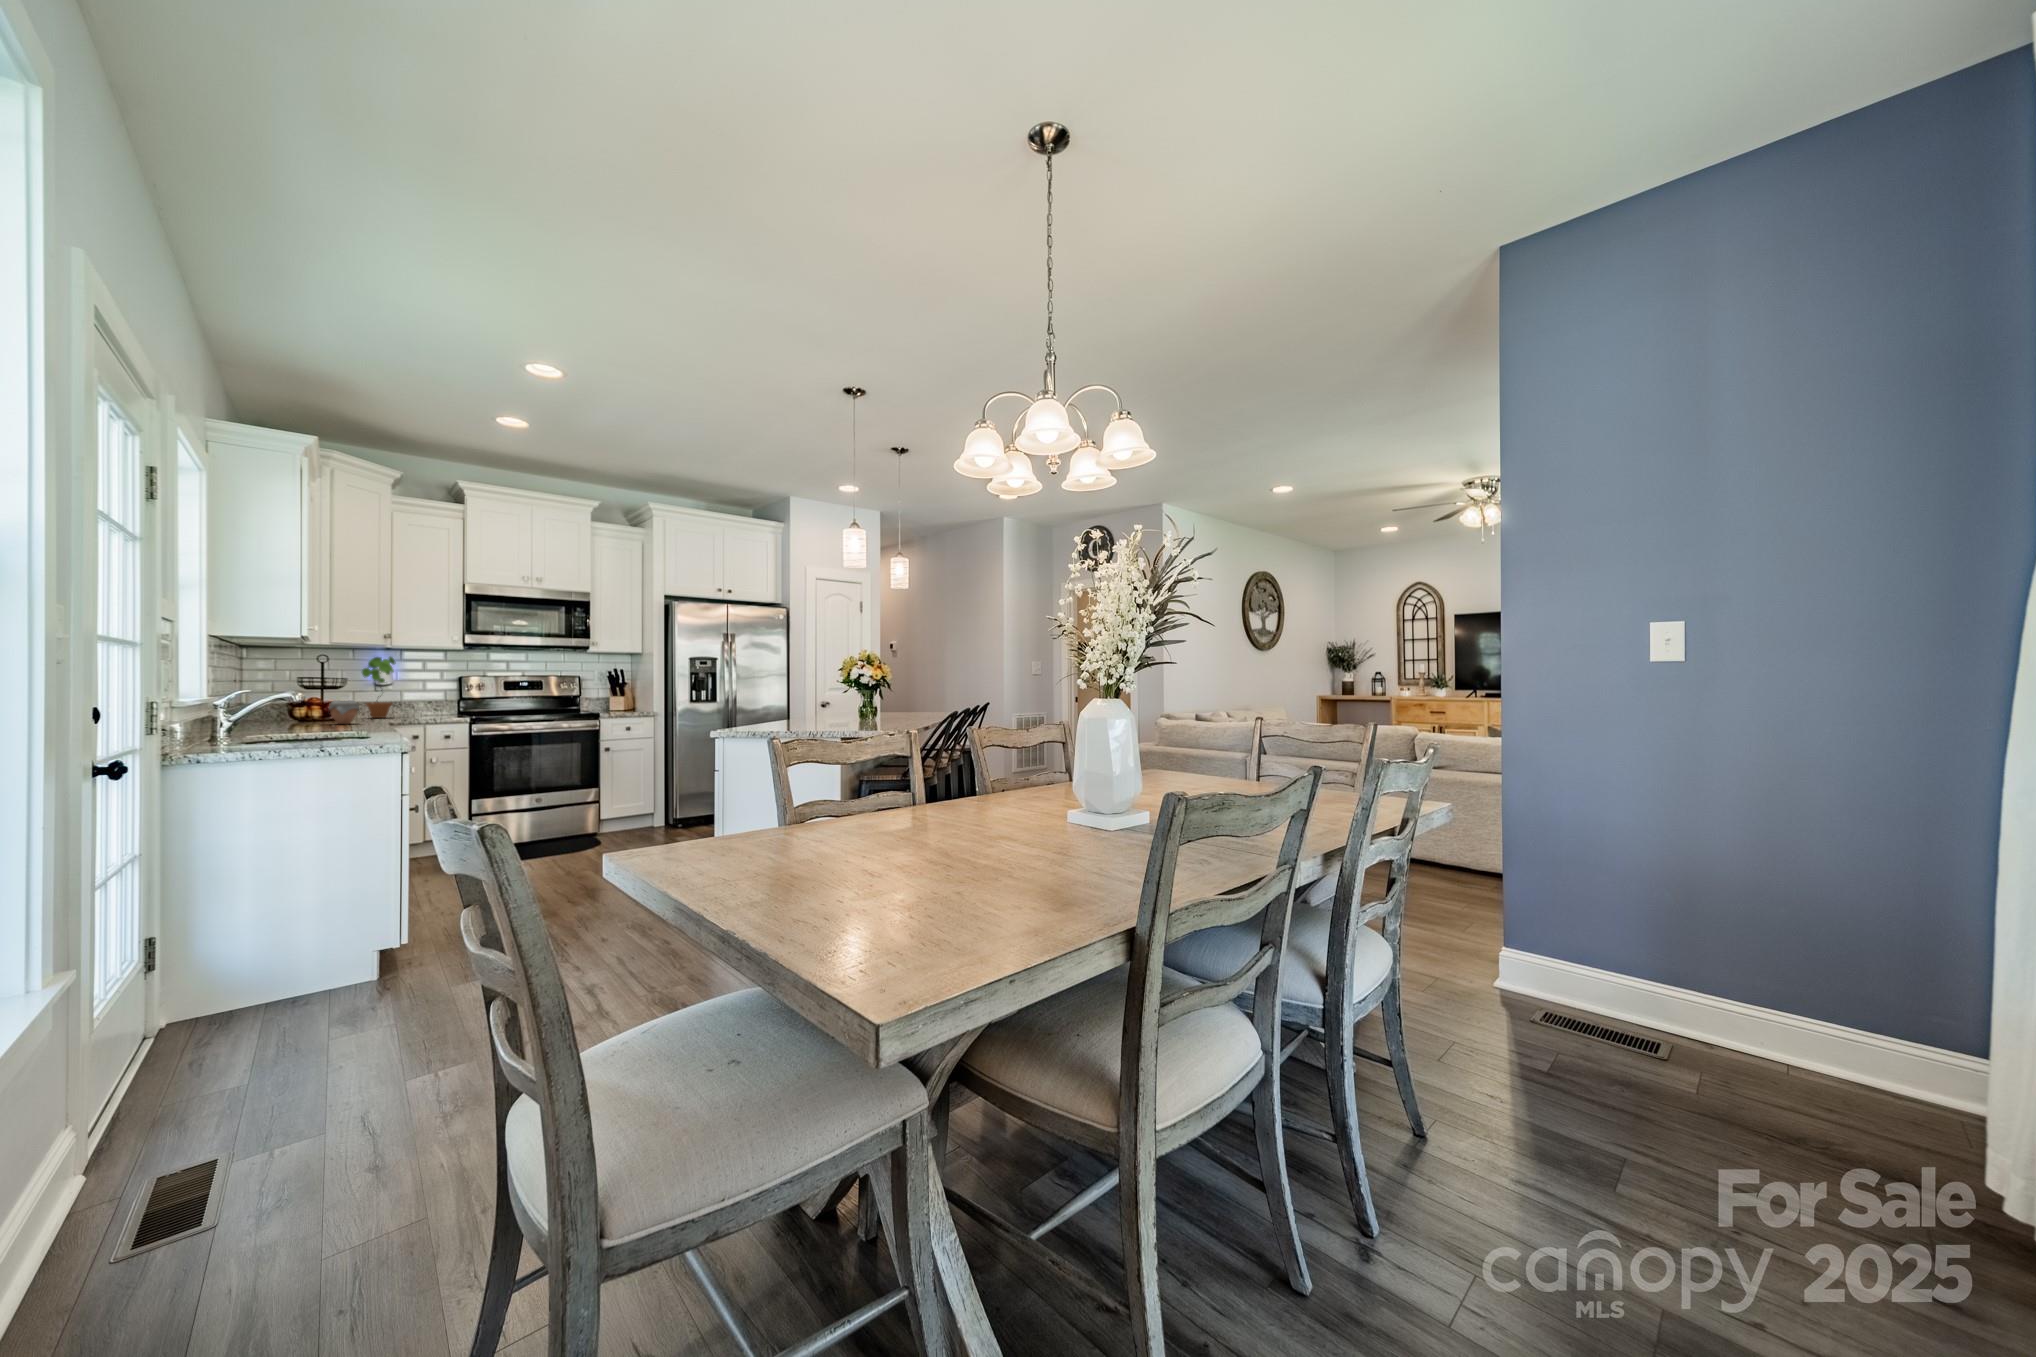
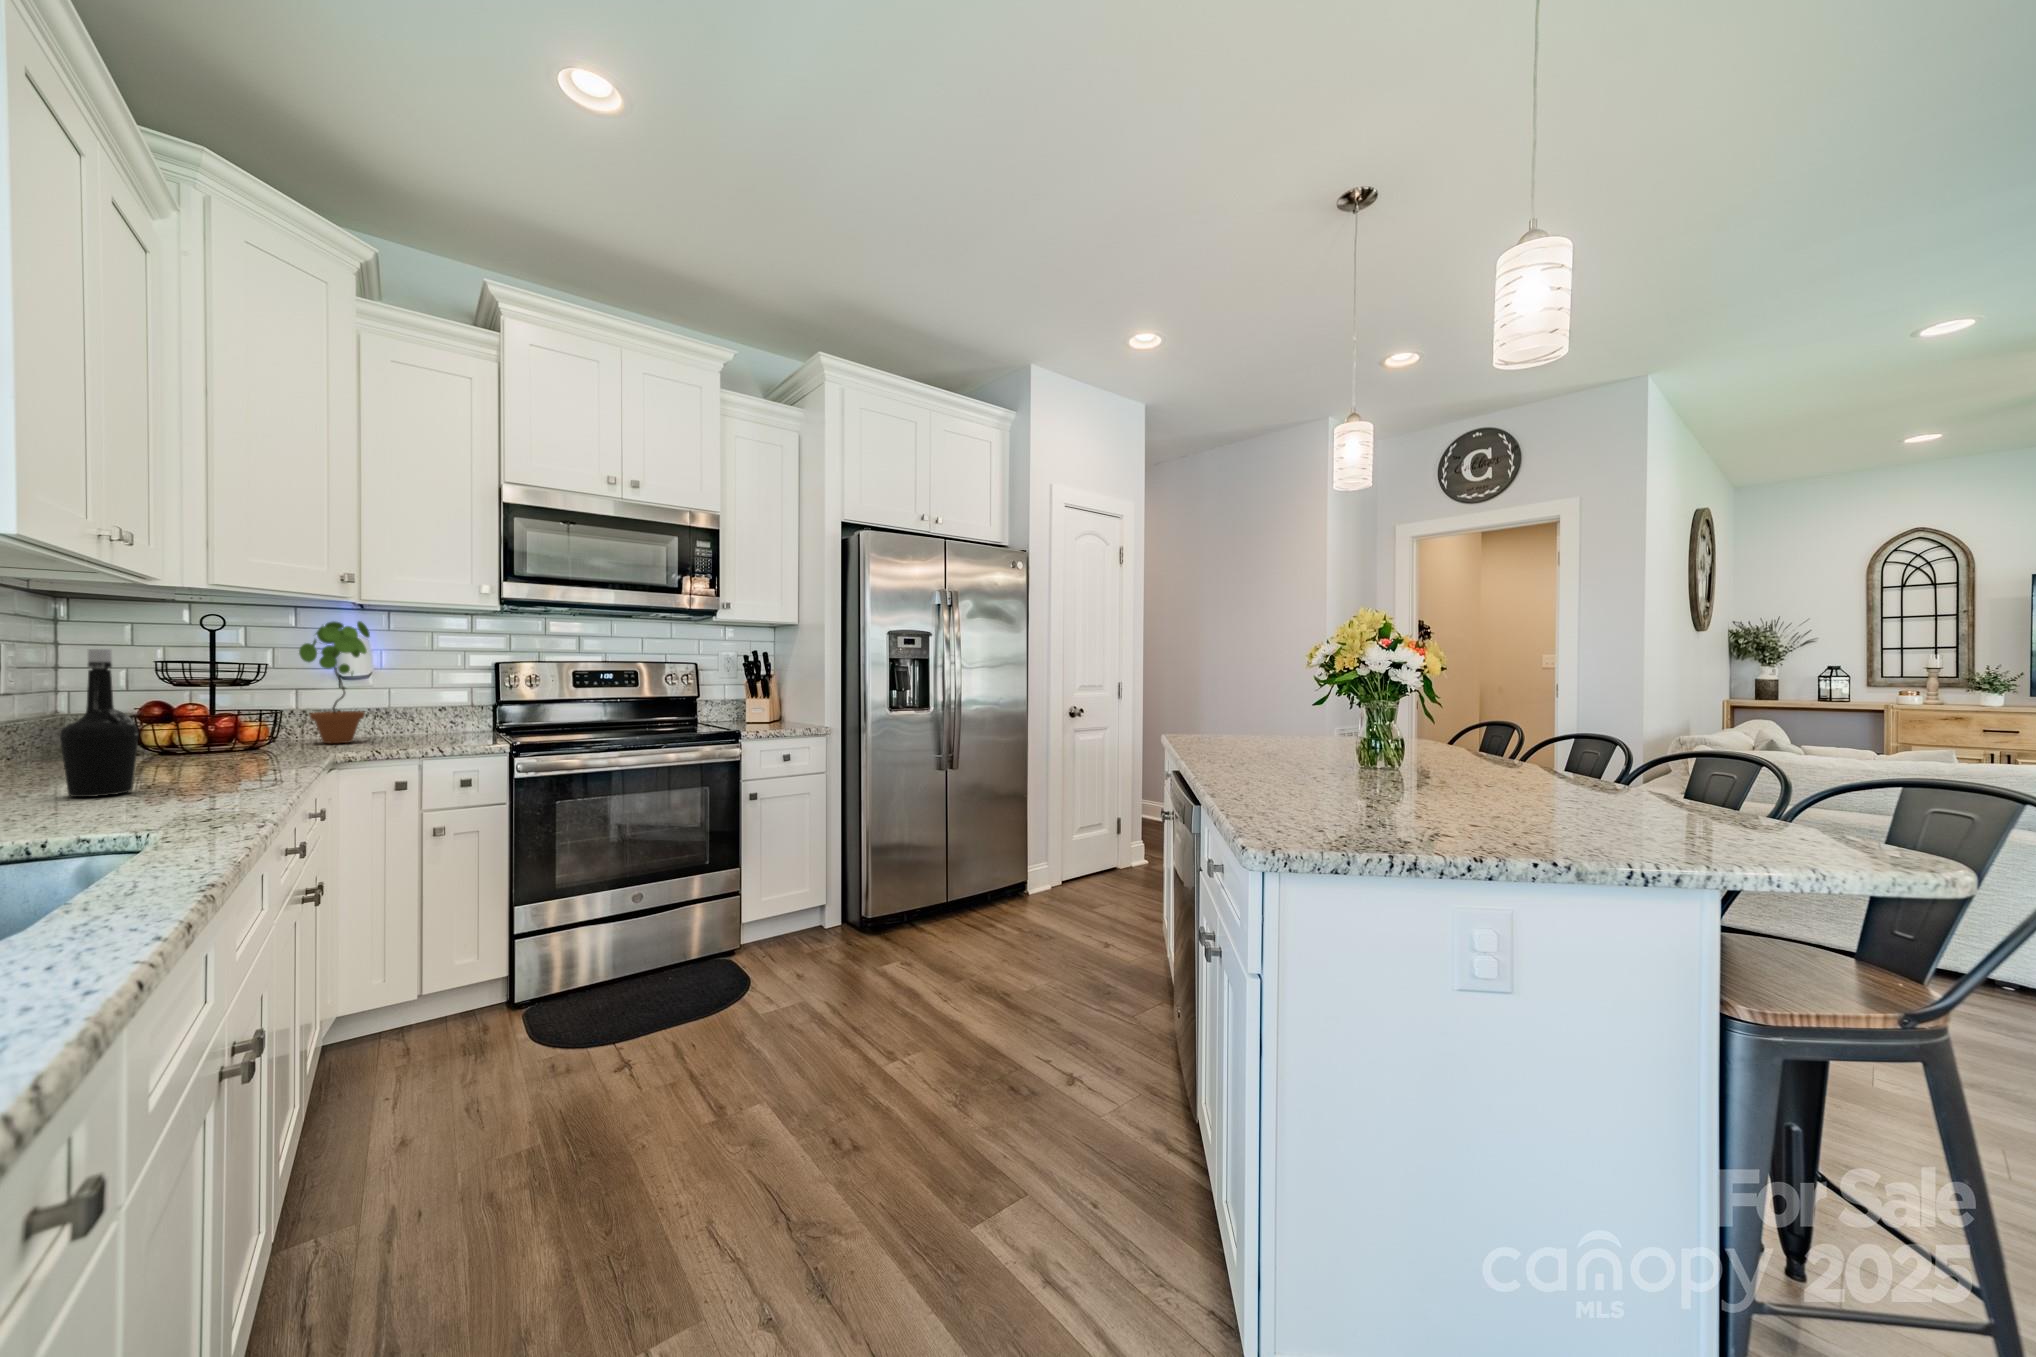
bottle: none [293,670,321,728] -> present [60,649,139,797]
jar: present [329,700,360,724] -> none [185,717,264,773]

